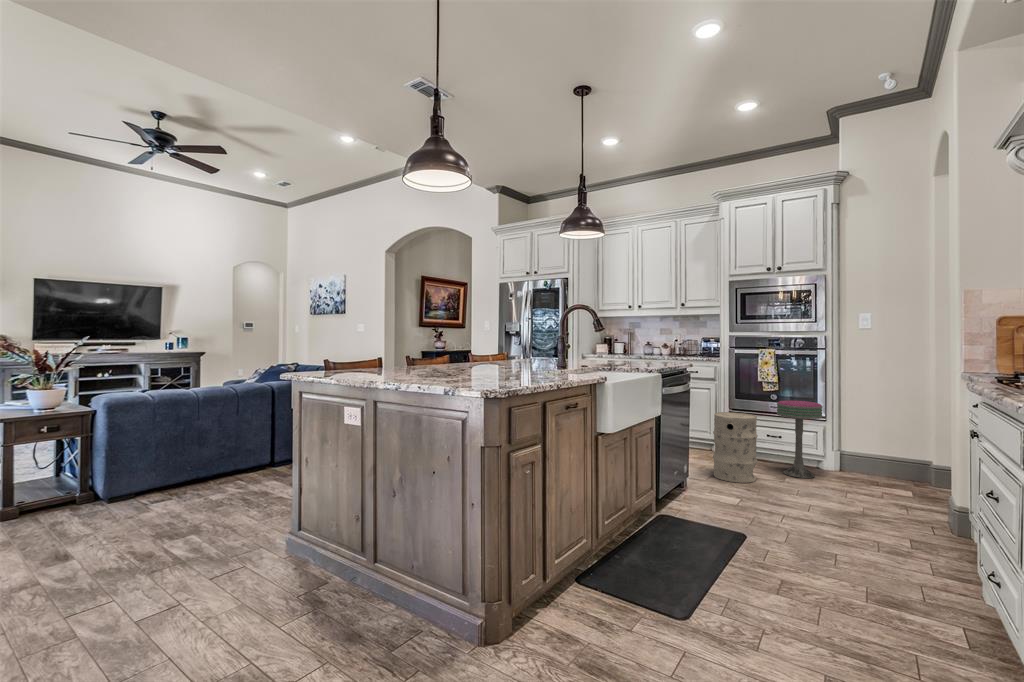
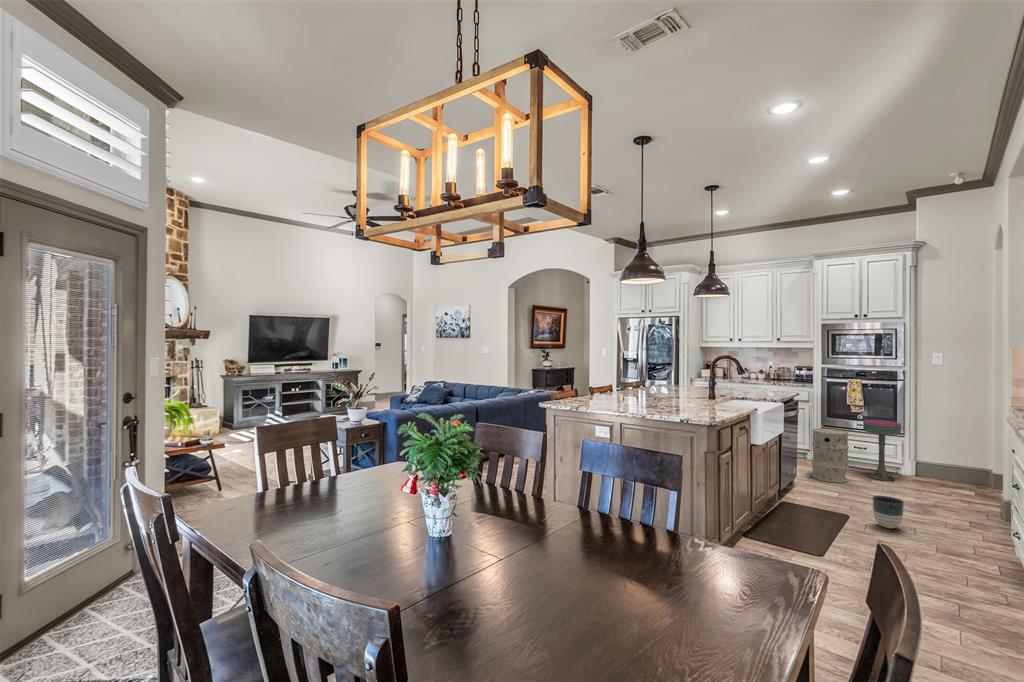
planter: none [776,506,819,555] -> present [873,496,904,528]

